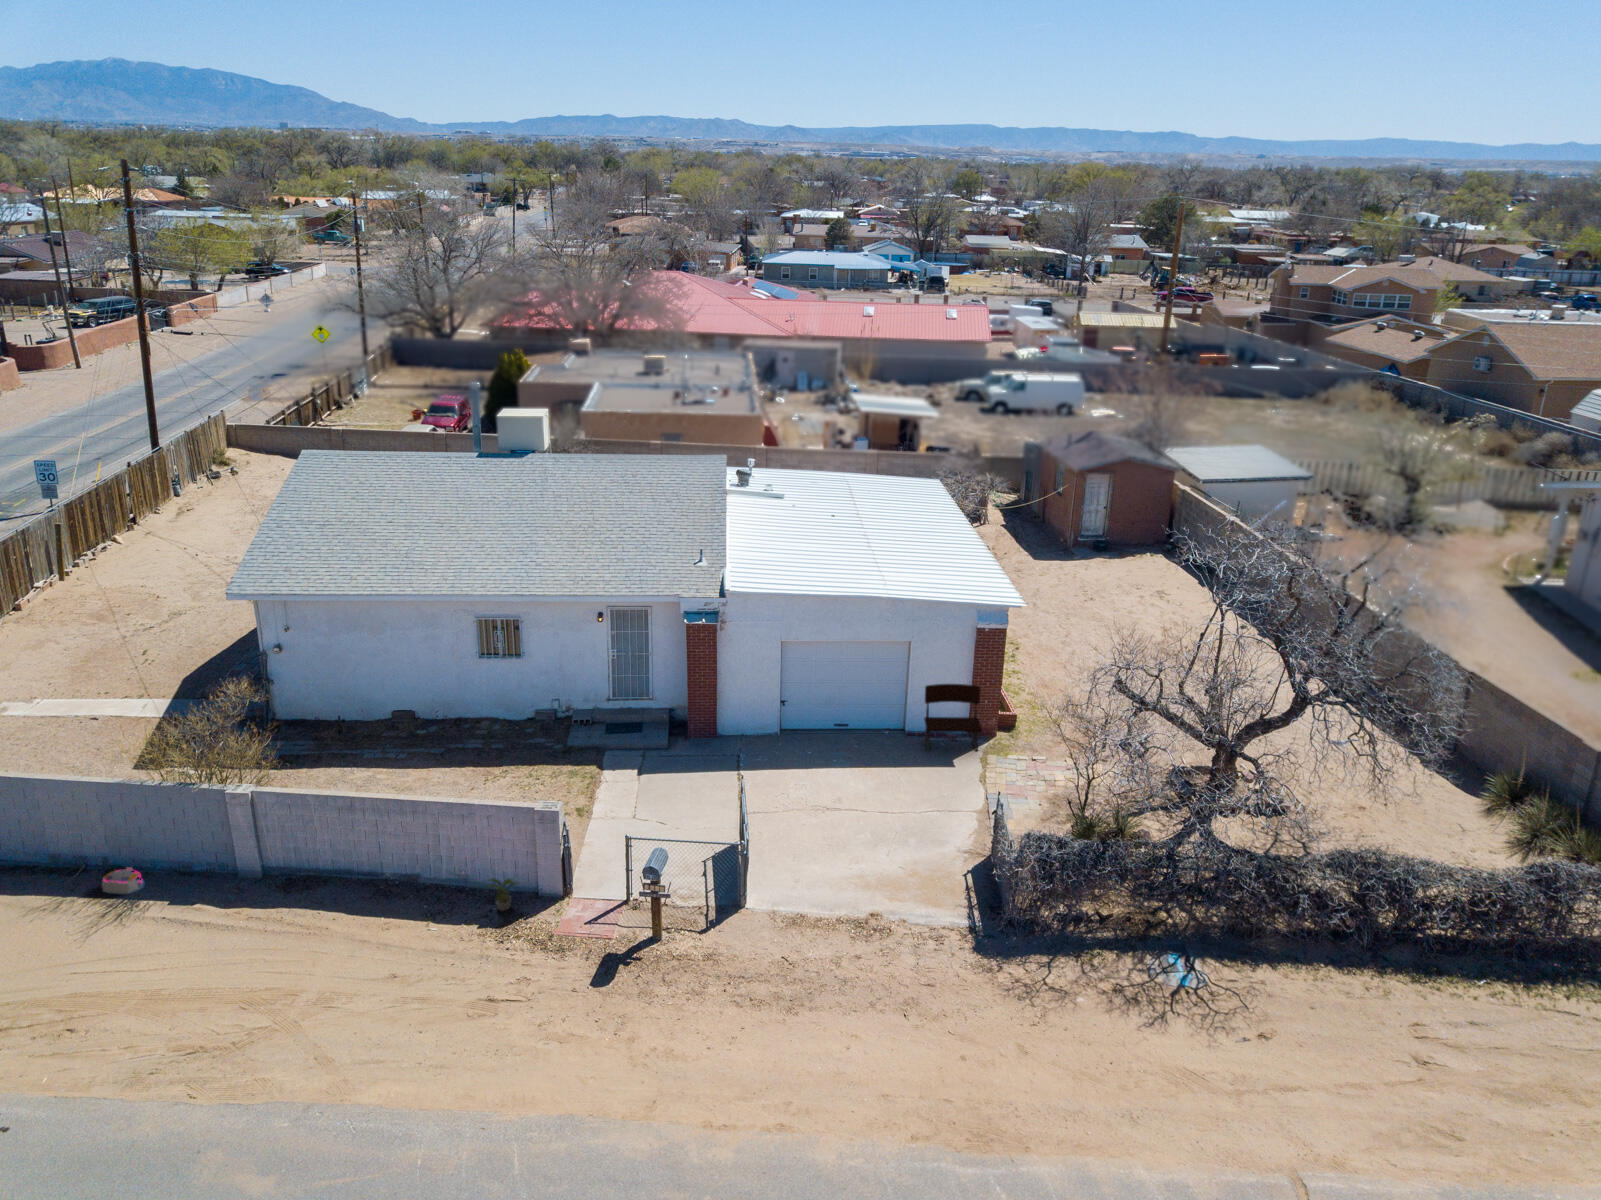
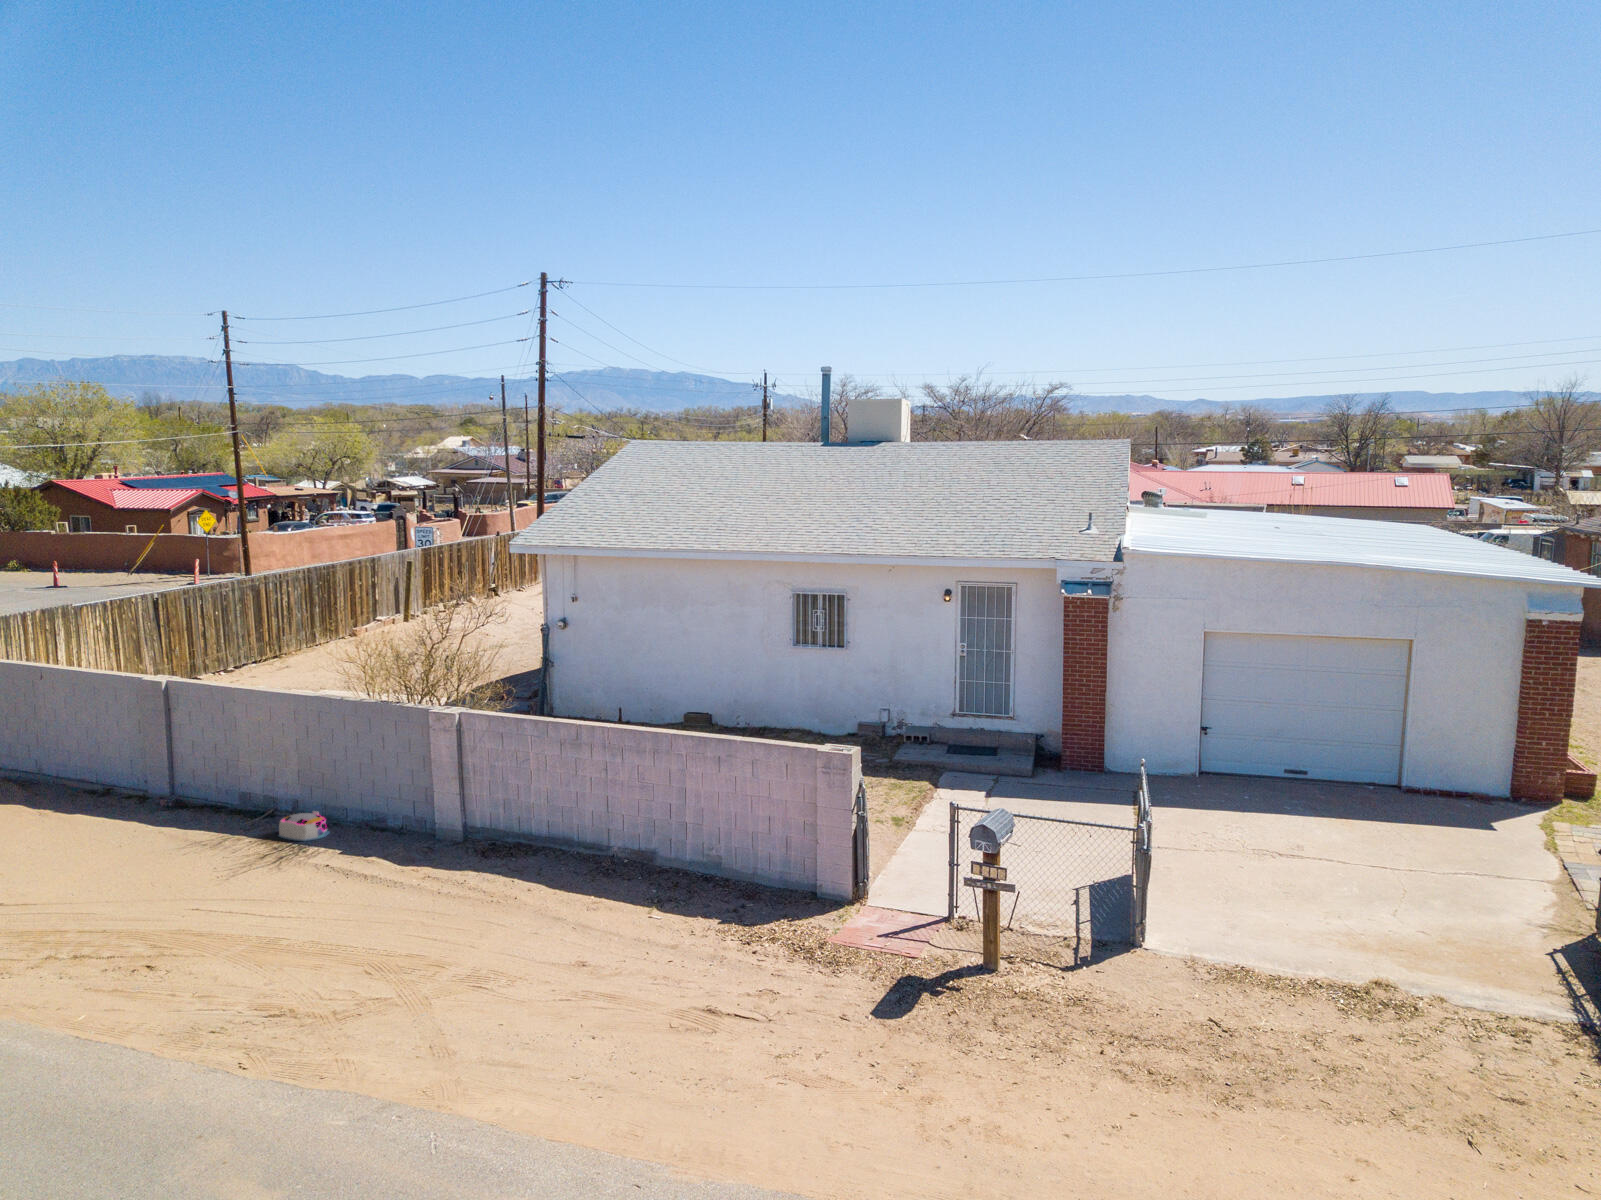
bench: present [924,684,982,751] -> none [1432,707,1541,816]
potted plant: present [486,878,518,911] -> none [734,857,789,908]

